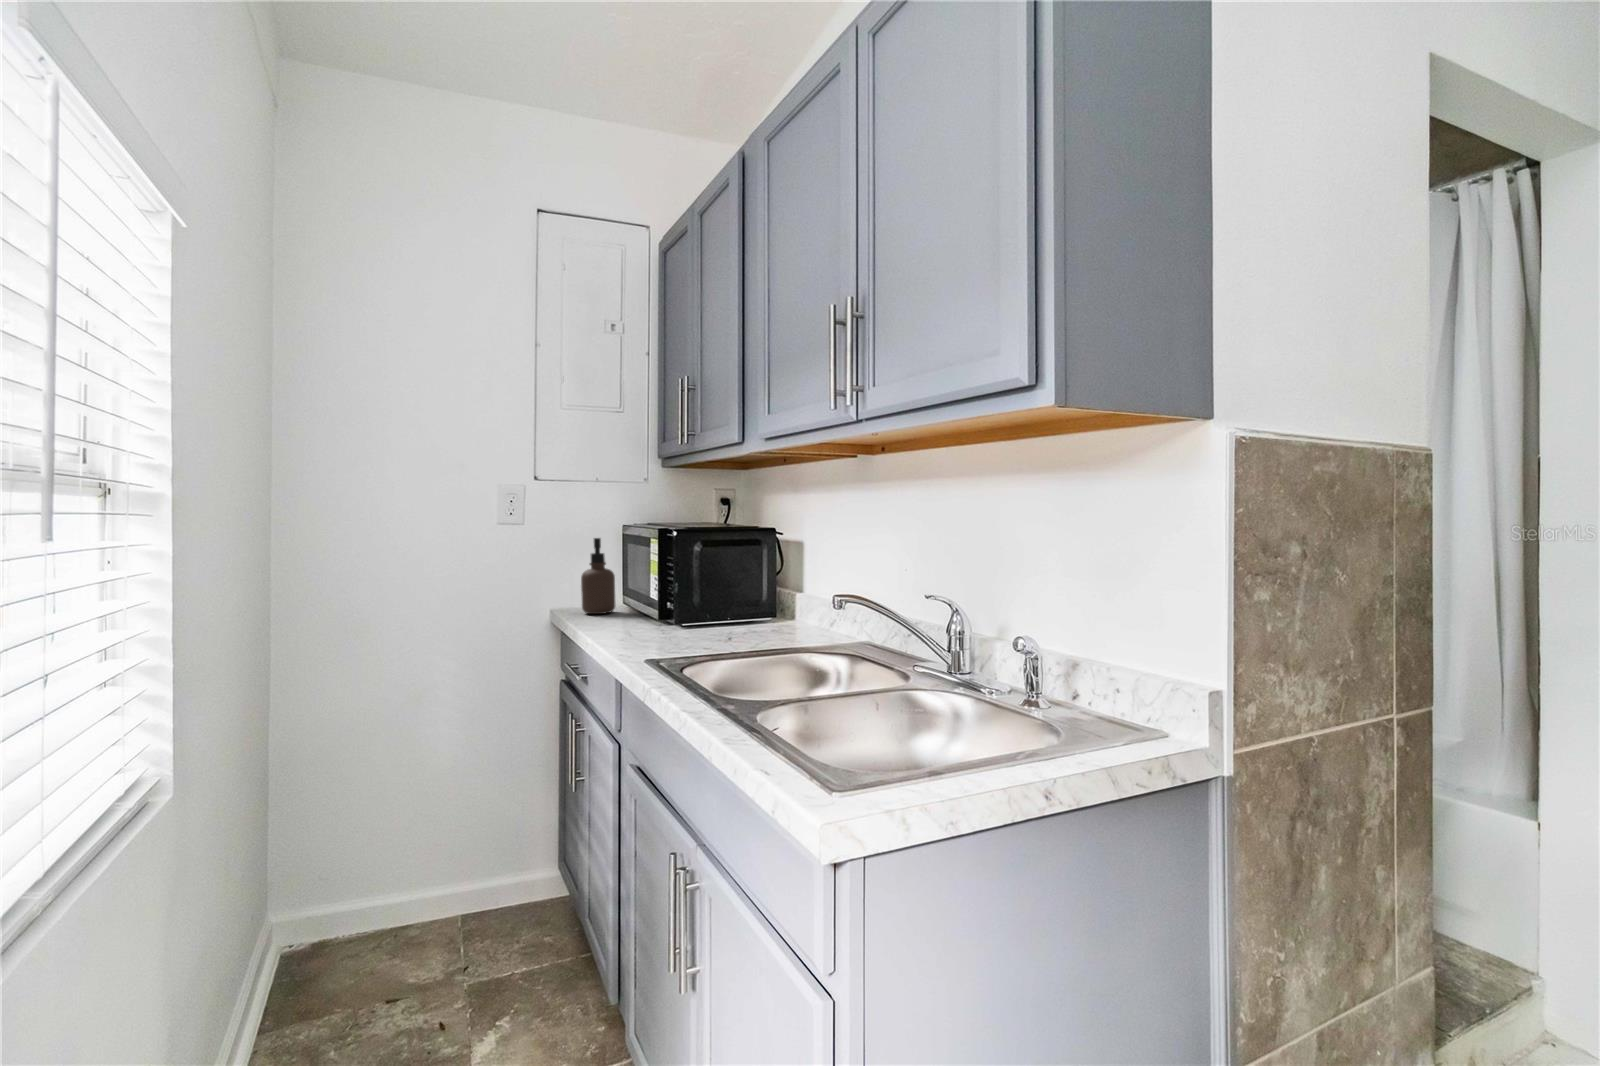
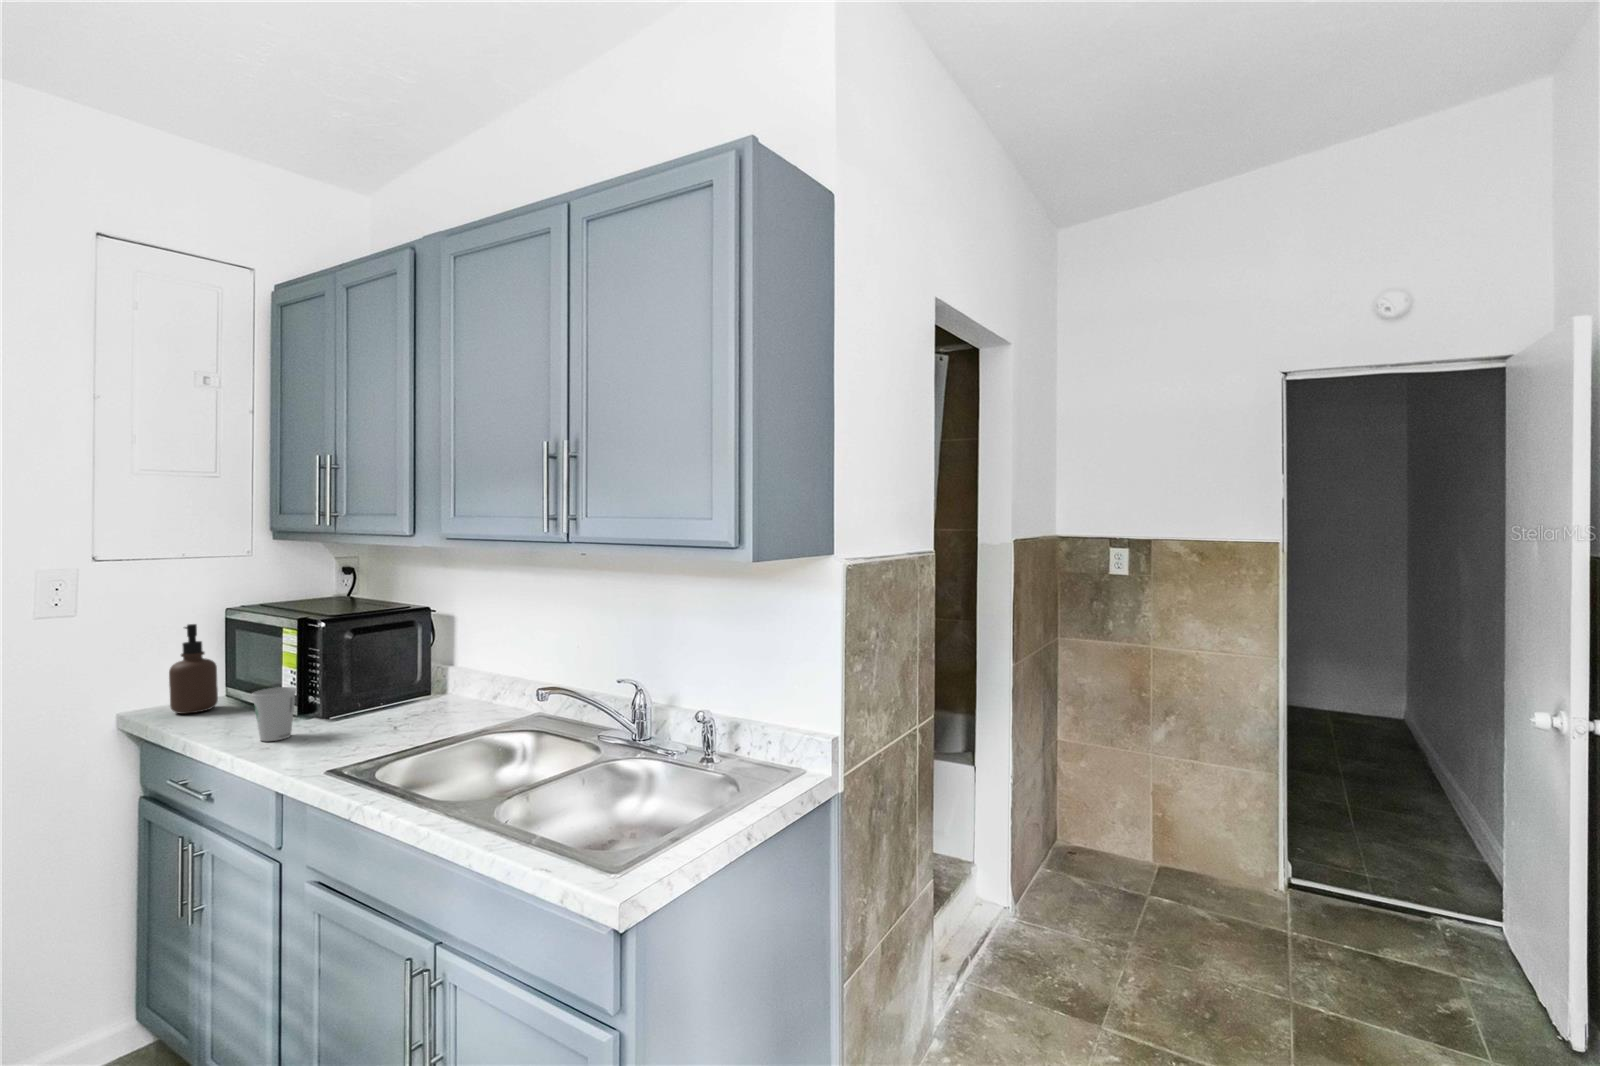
paper cup: none [615,590,651,637] -> present [252,687,297,741]

